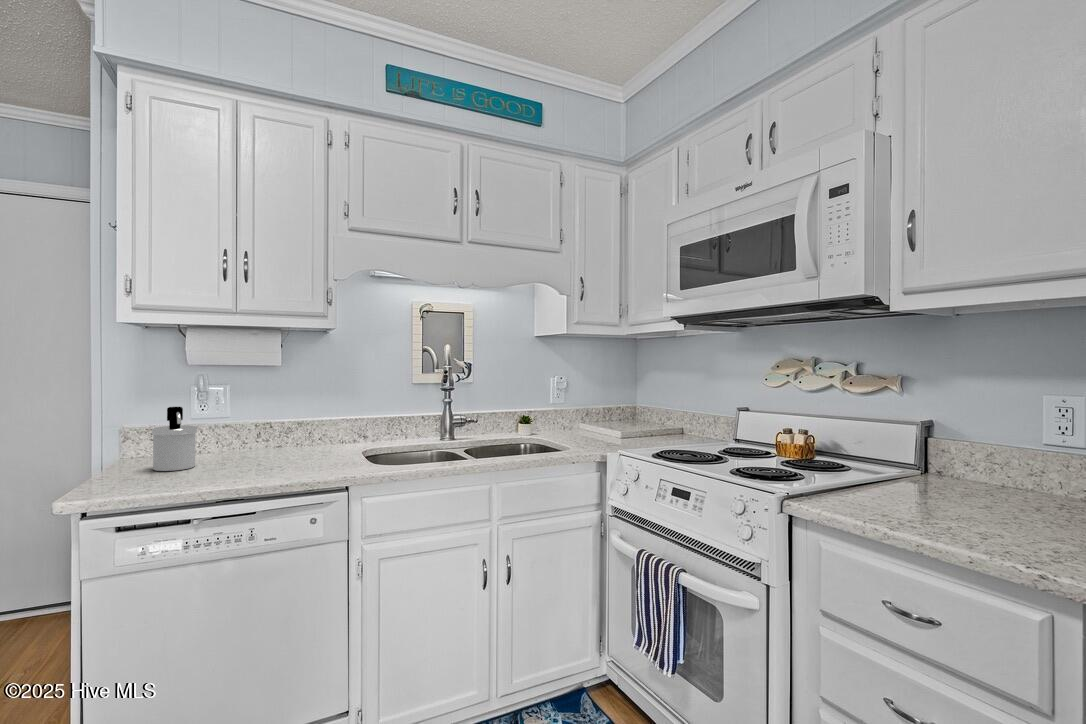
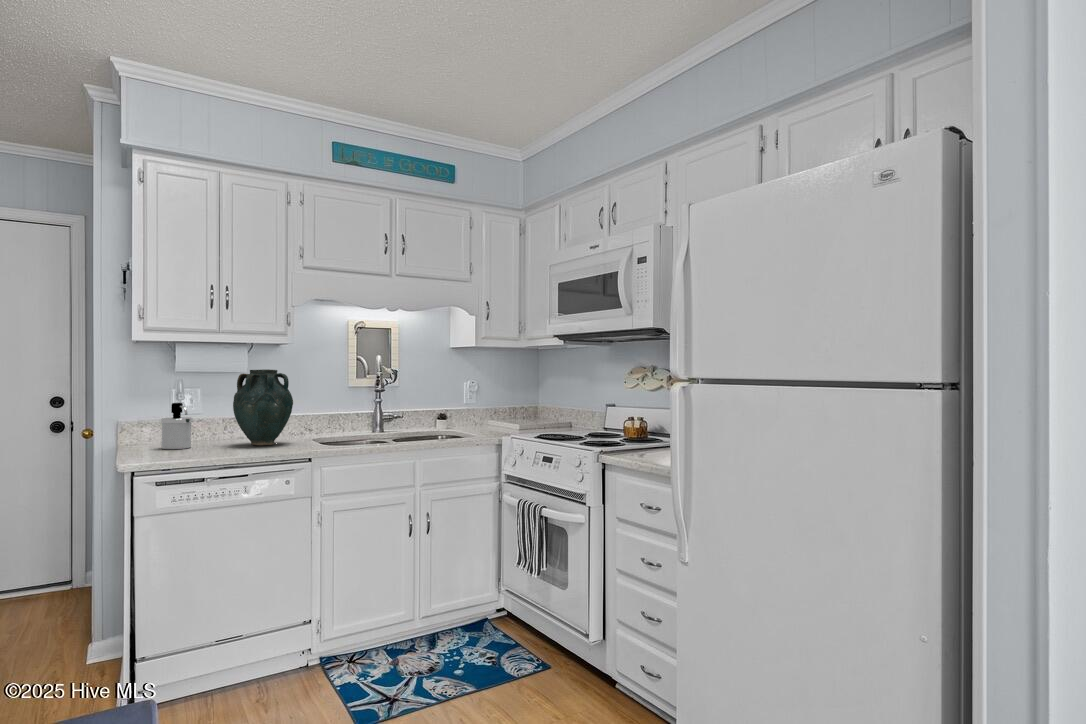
vase: none [251,362,332,465] -> present [233,369,293,445]

